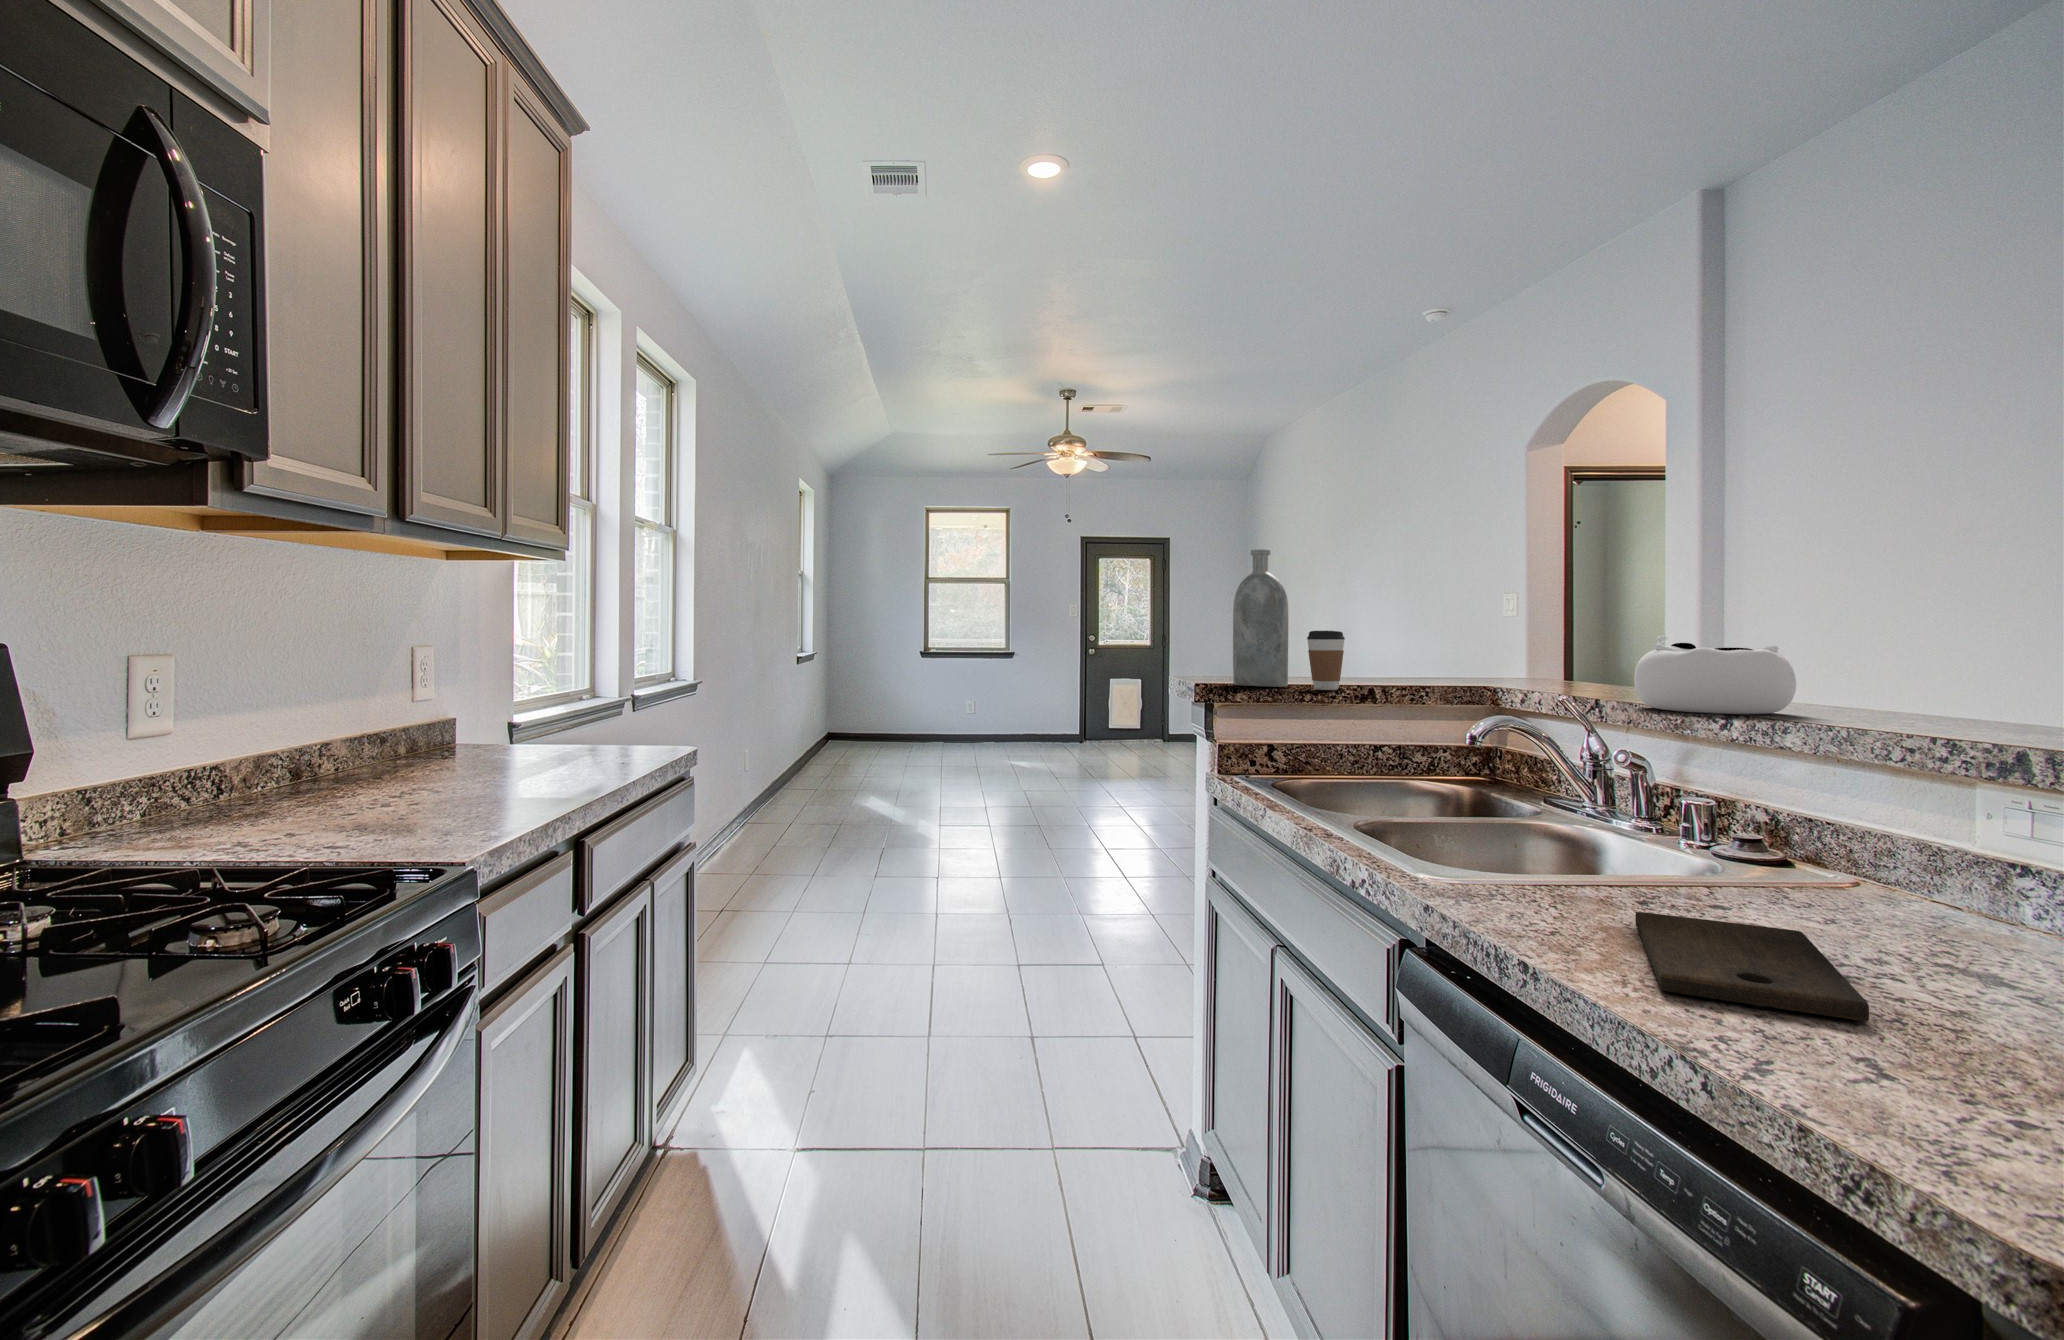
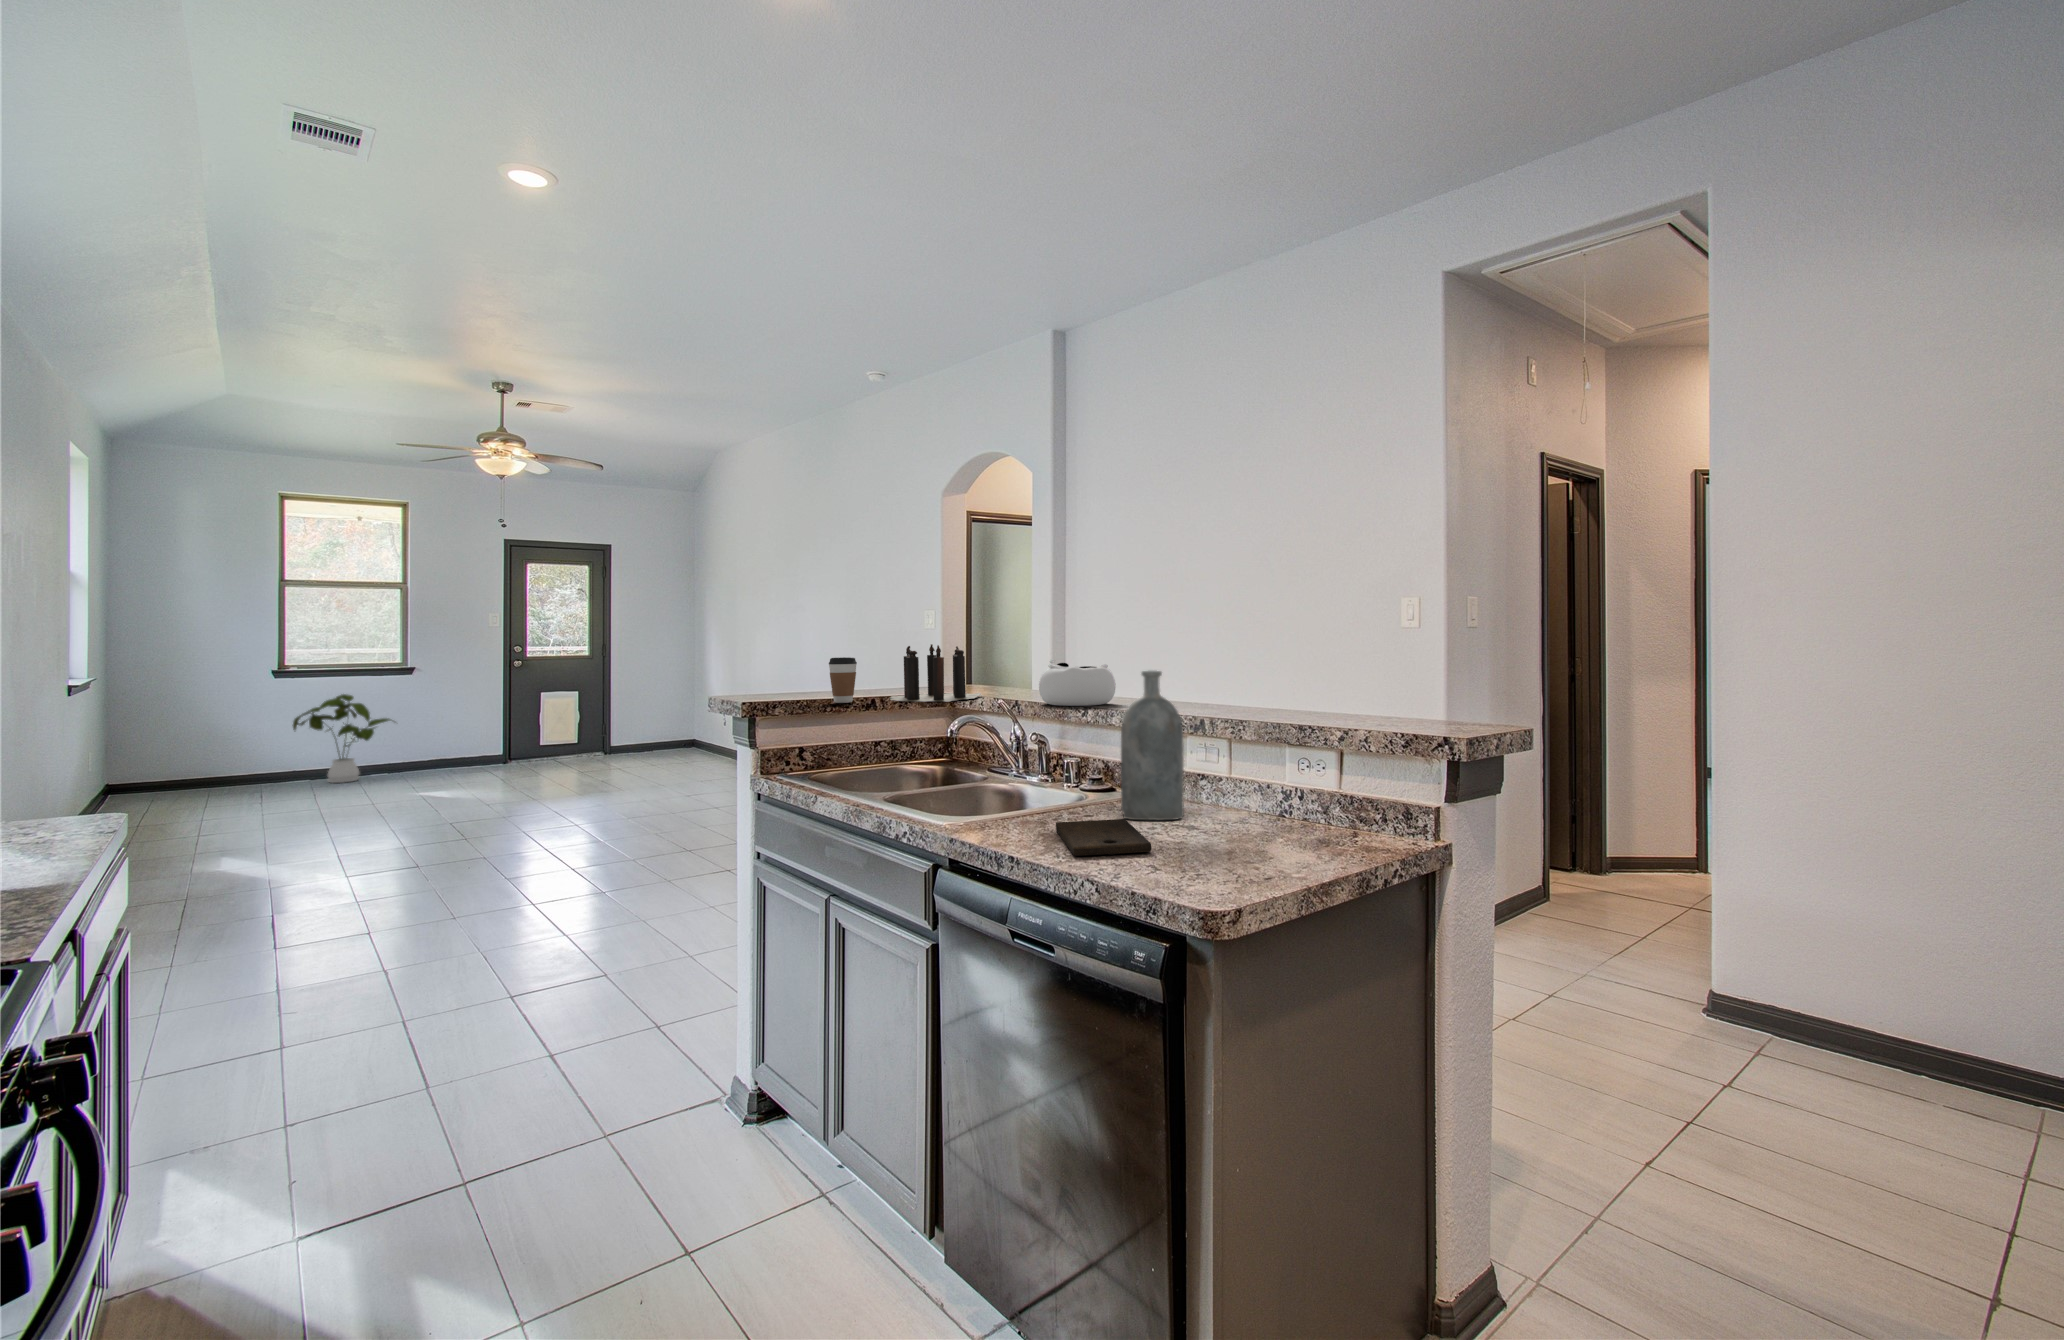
bottle: present [1233,549,1288,687] -> present [1121,670,1184,820]
candle: none [1377,616,1564,696] -> present [890,644,983,702]
house plant: none [936,672,1005,745] -> present [293,694,391,783]

